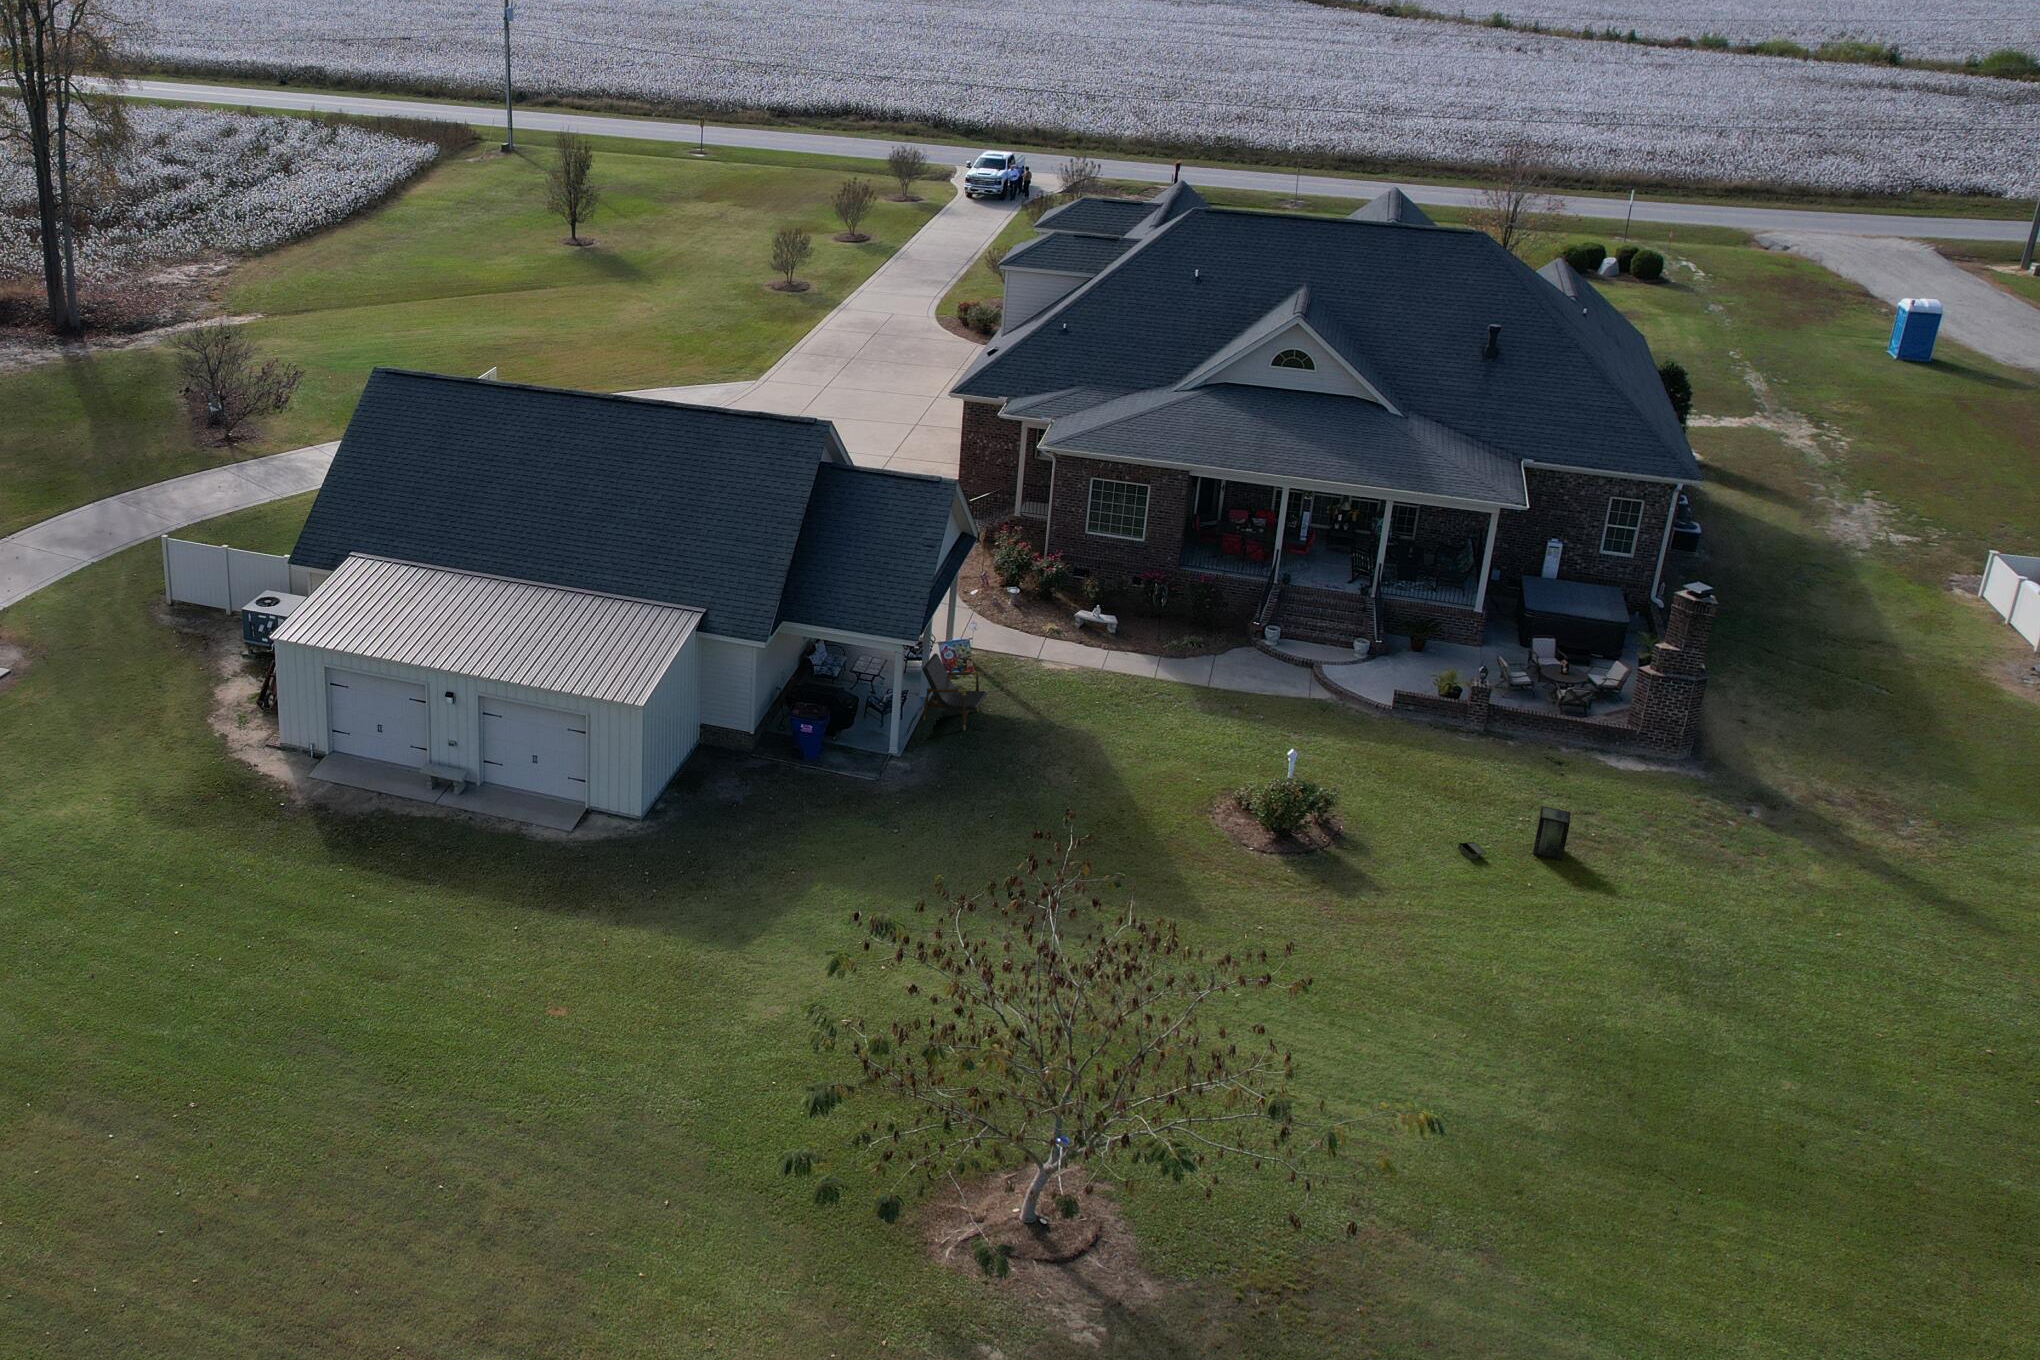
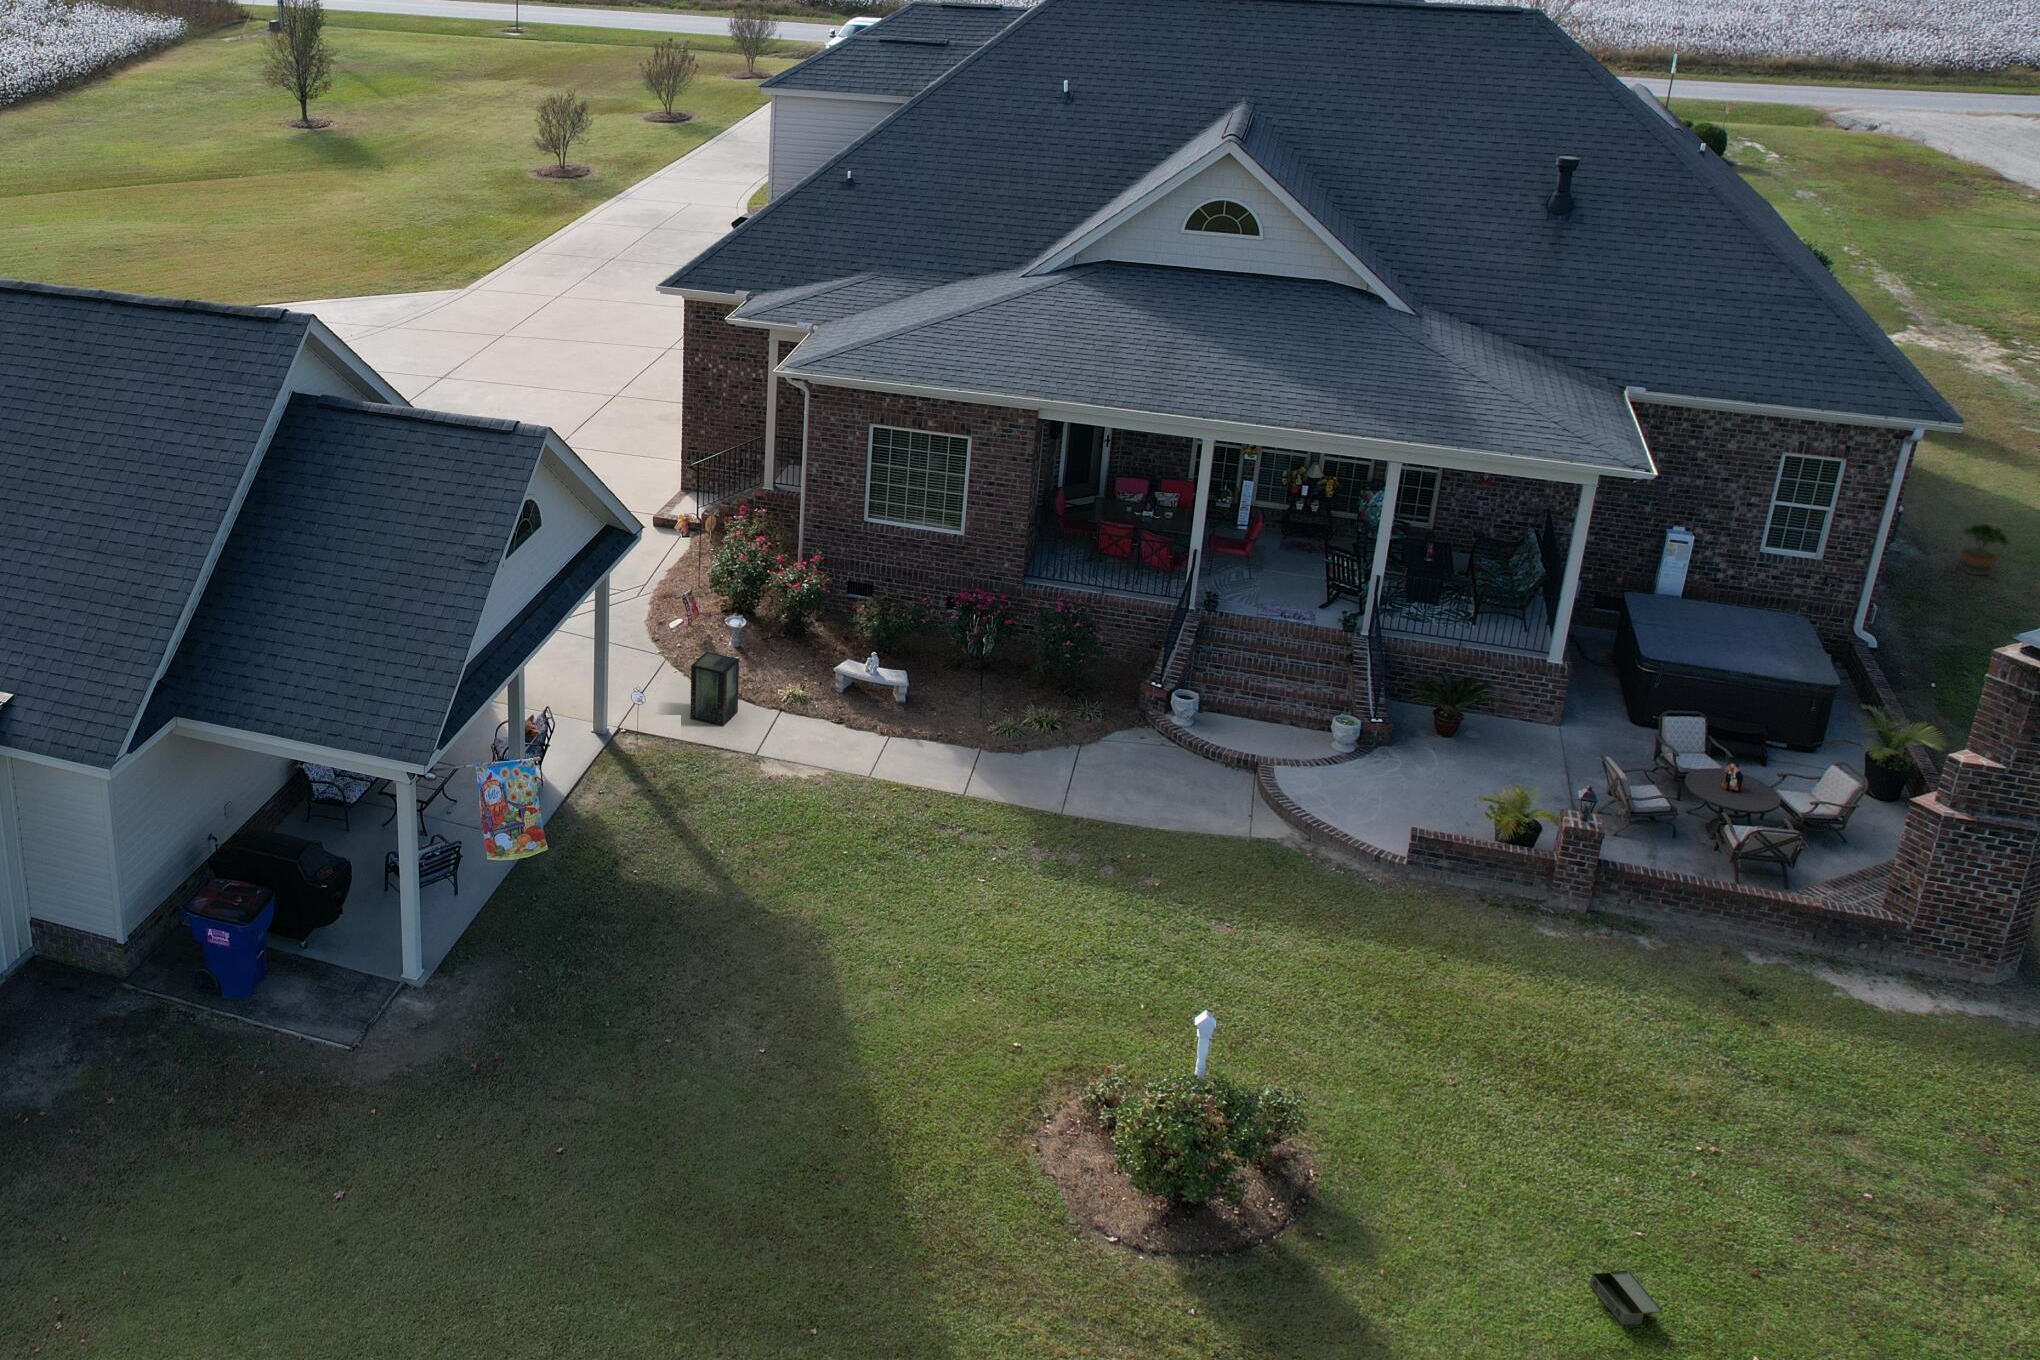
potted tree: none [1733,540,1761,570] -> present [1959,524,2009,575]
lounge chair: present [923,653,987,731] -> none [474,769,611,932]
storage box: present [1533,806,1571,861] -> present [690,652,739,726]

